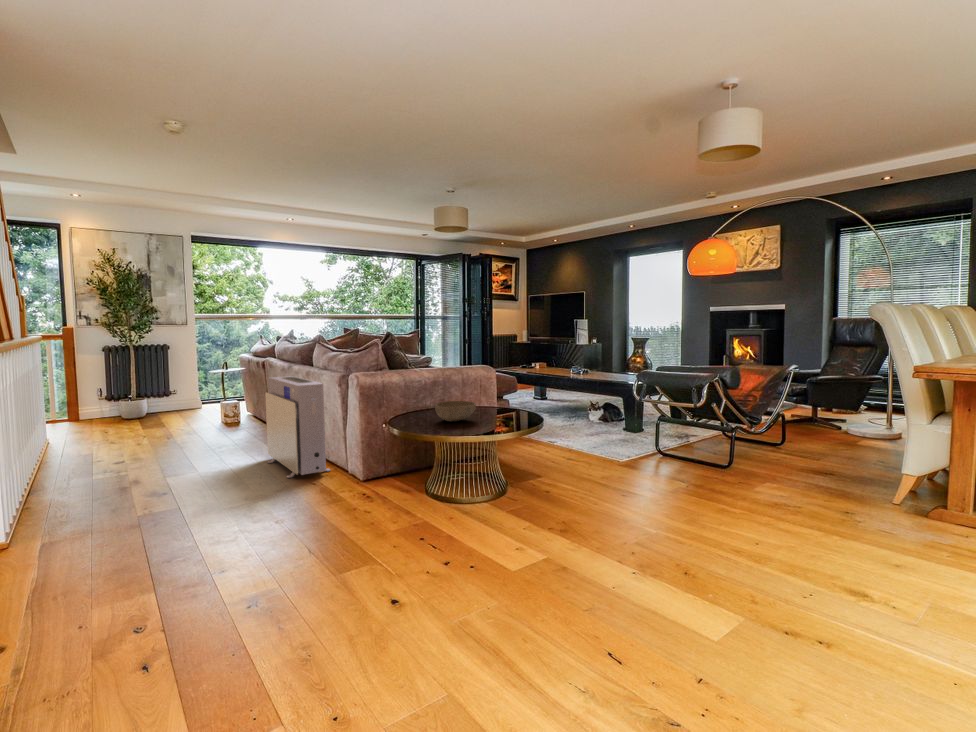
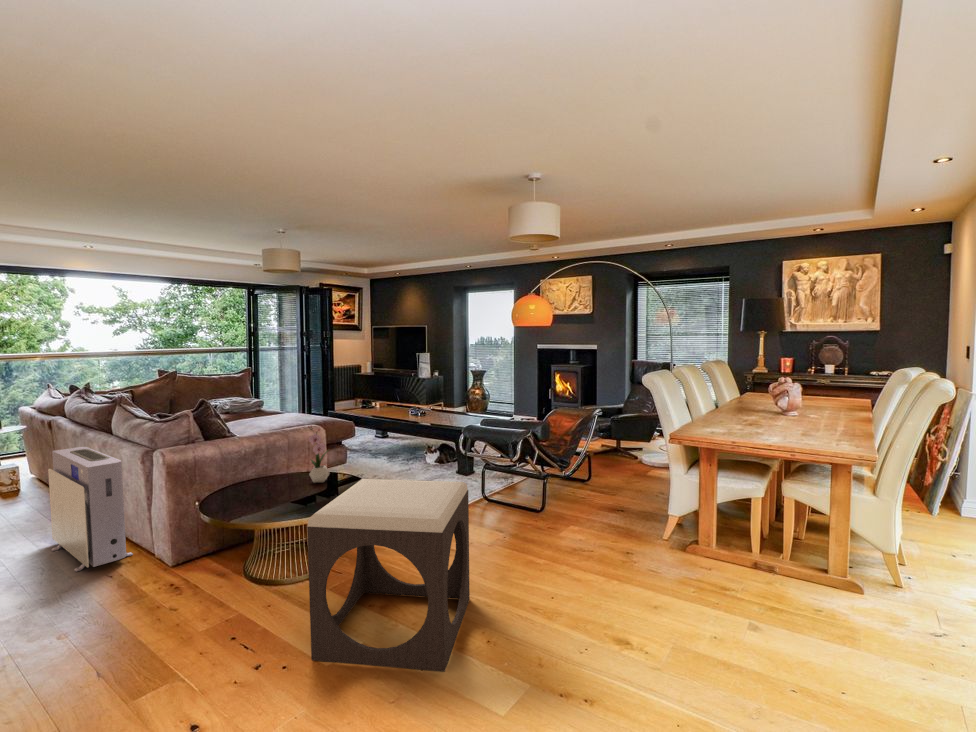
flower arrangement: none [484,357,504,414] -> present [308,426,329,483]
footstool: none [496,399,656,587] -> present [307,479,470,671]
bowl: present [435,401,476,422] -> none [253,474,298,499]

